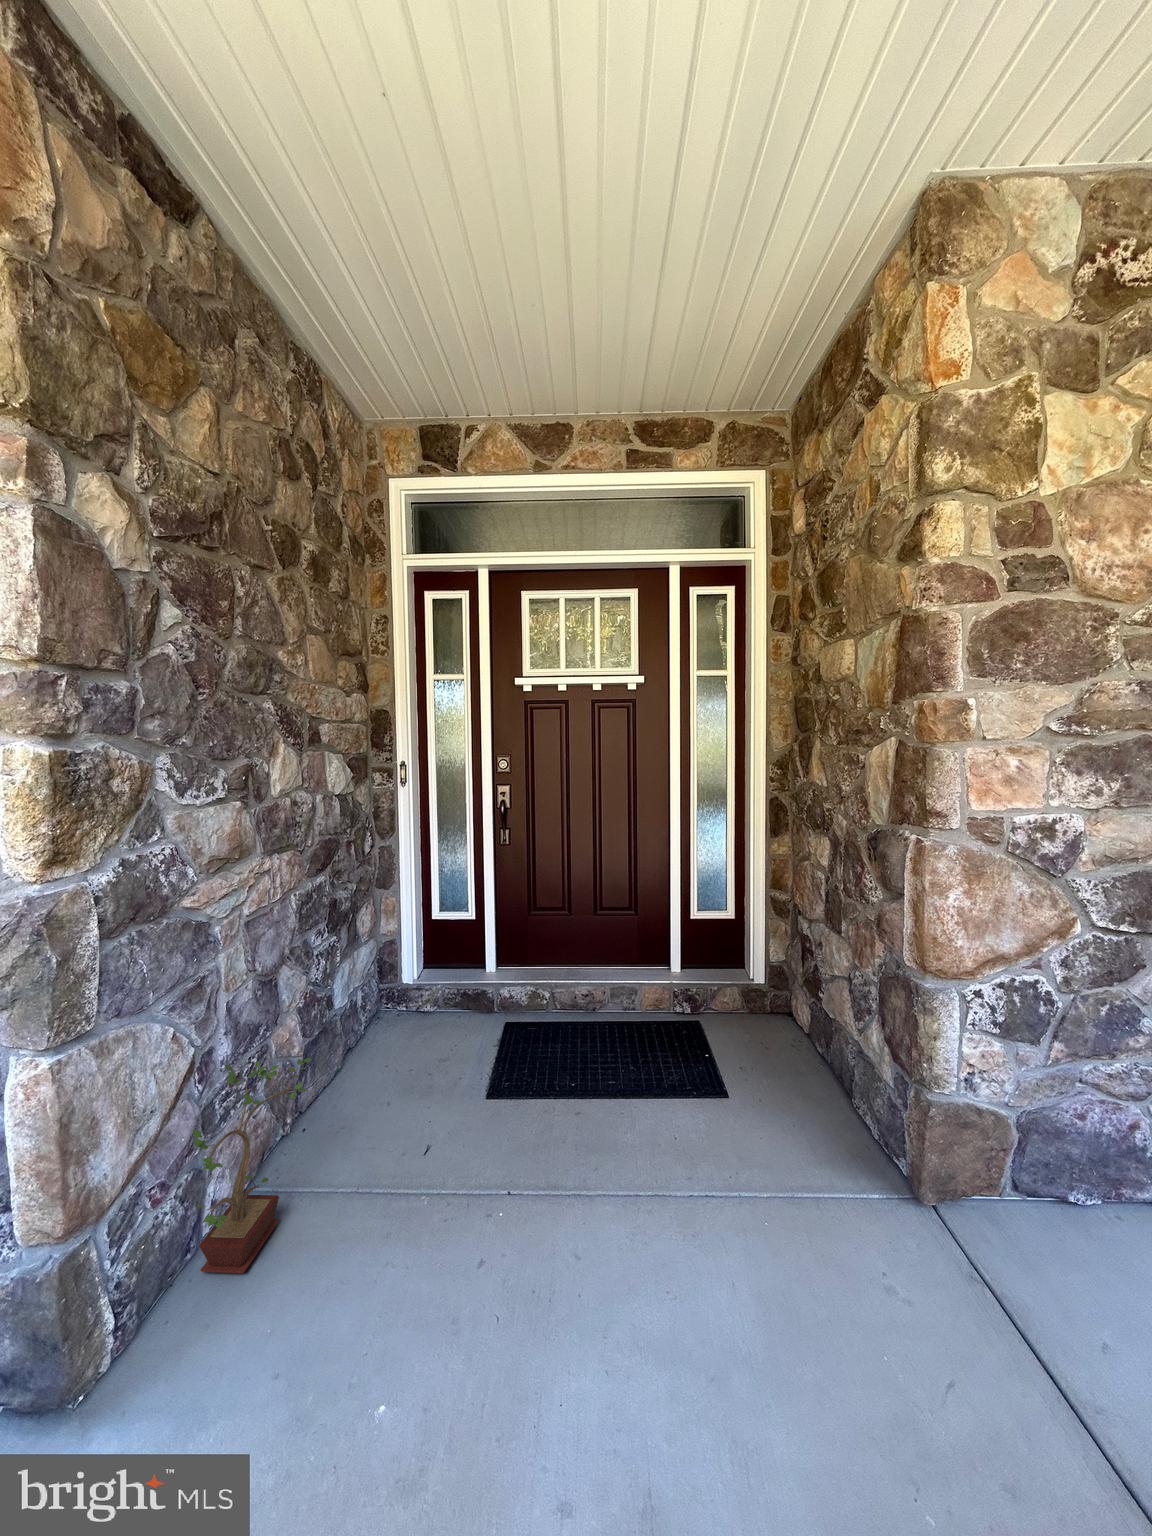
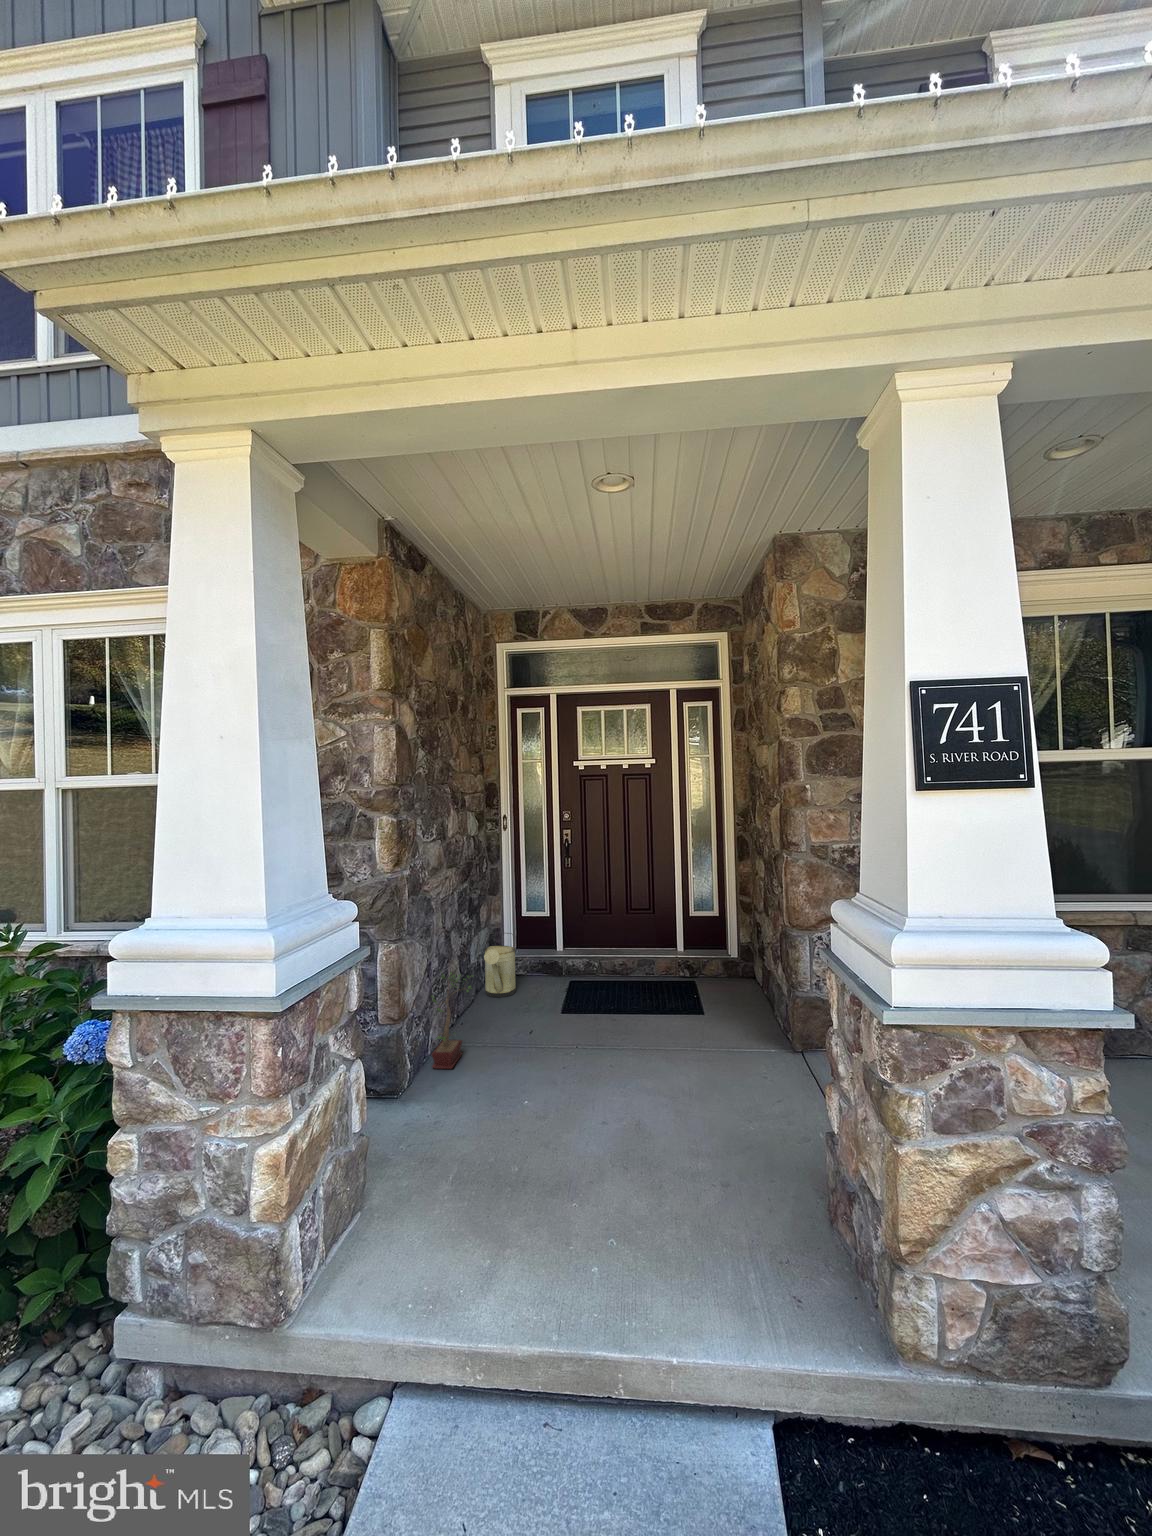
watering can: none [351,953,413,1062] -> present [484,933,516,997]

